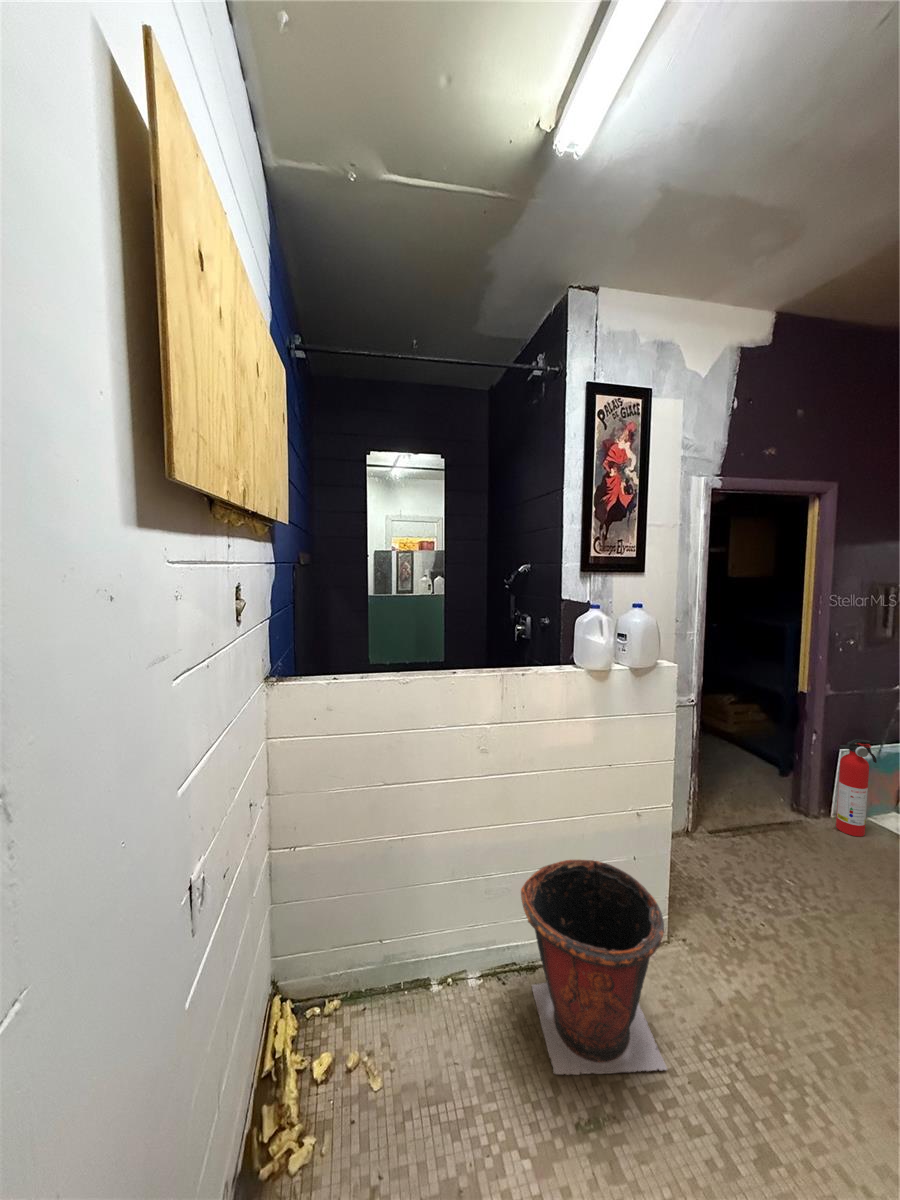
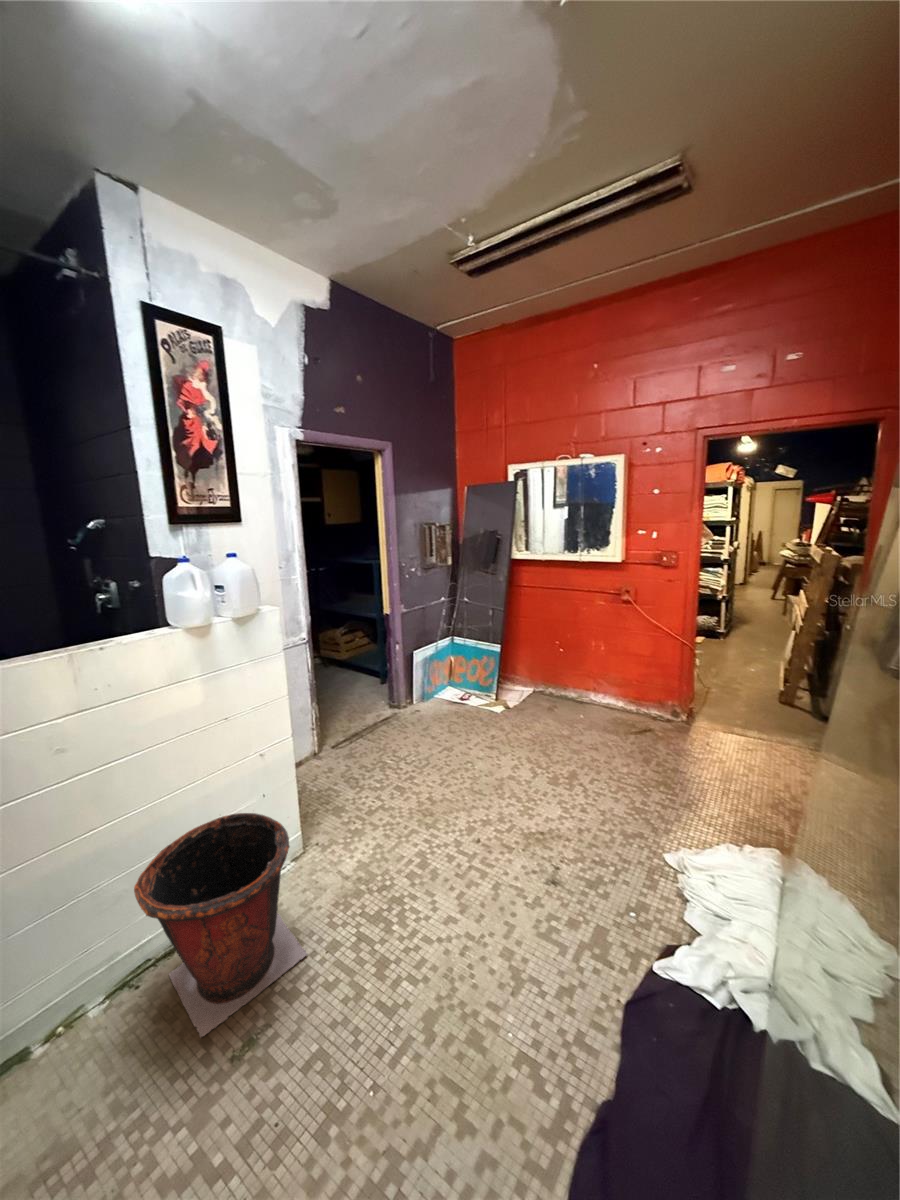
fire extinguisher: present [836,739,877,837] -> none [412,641,434,710]

